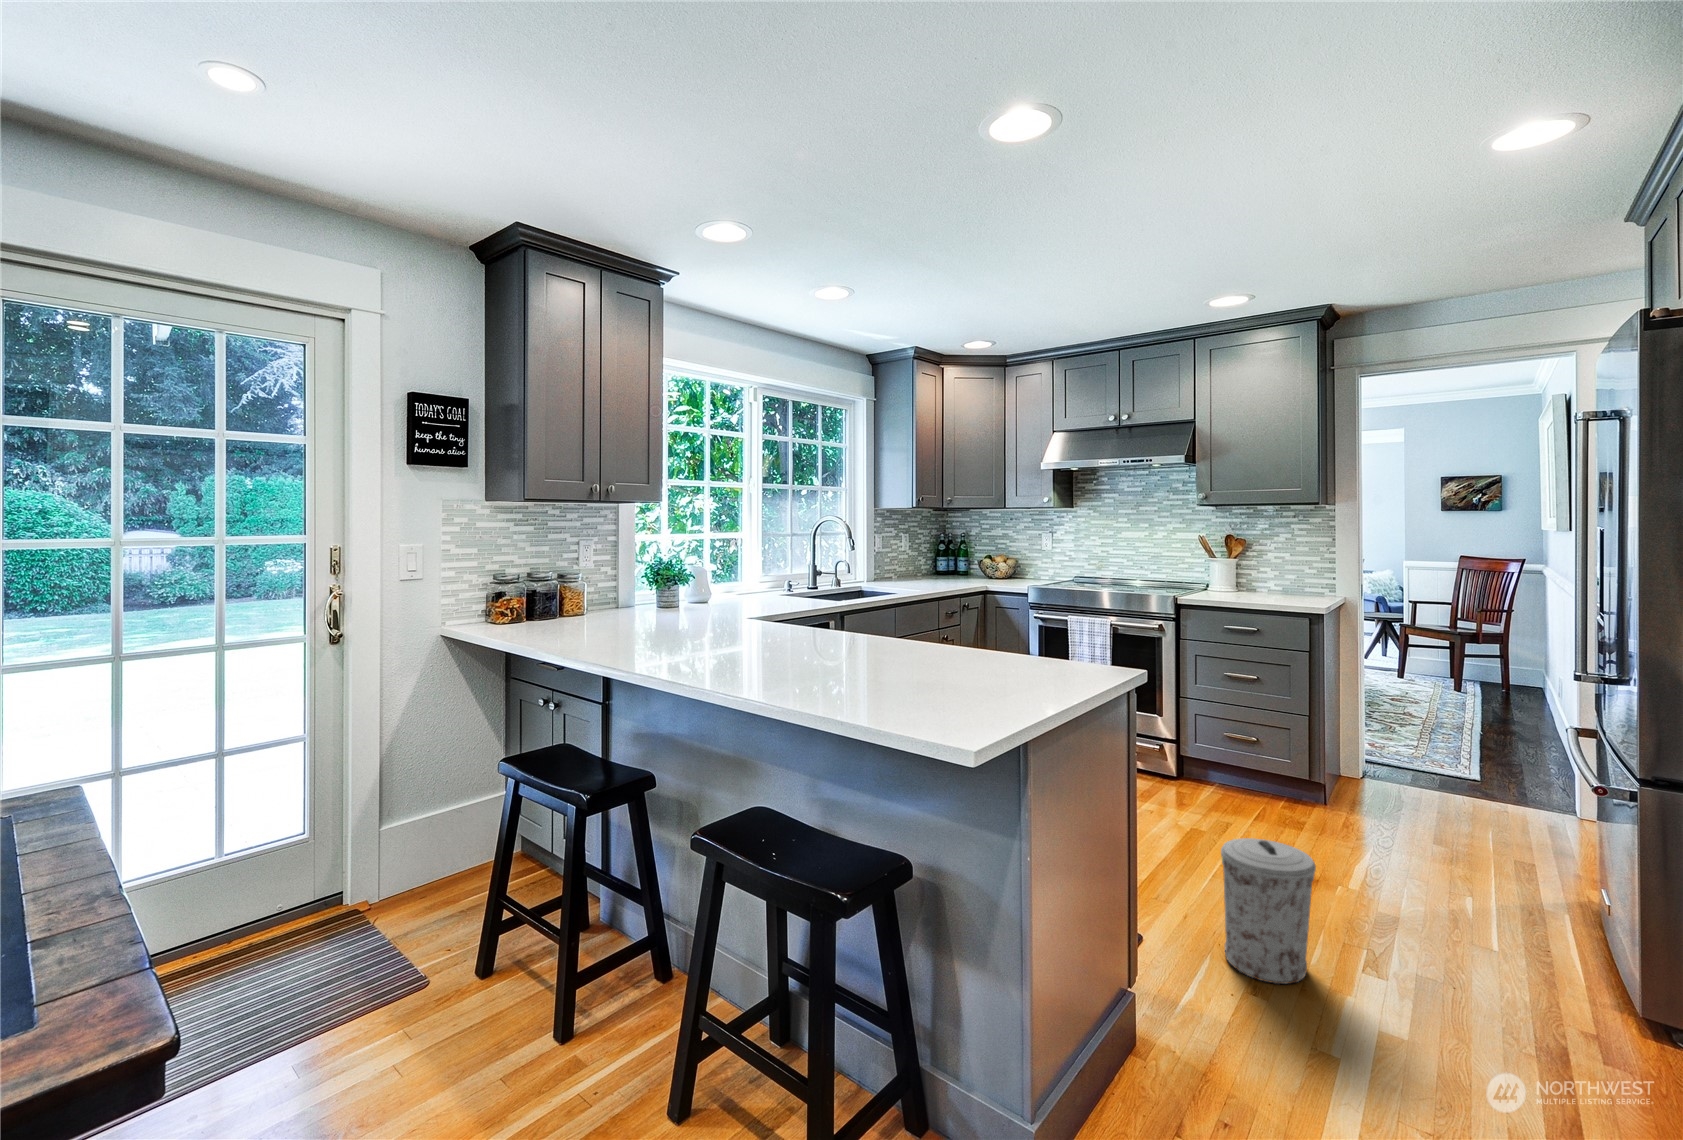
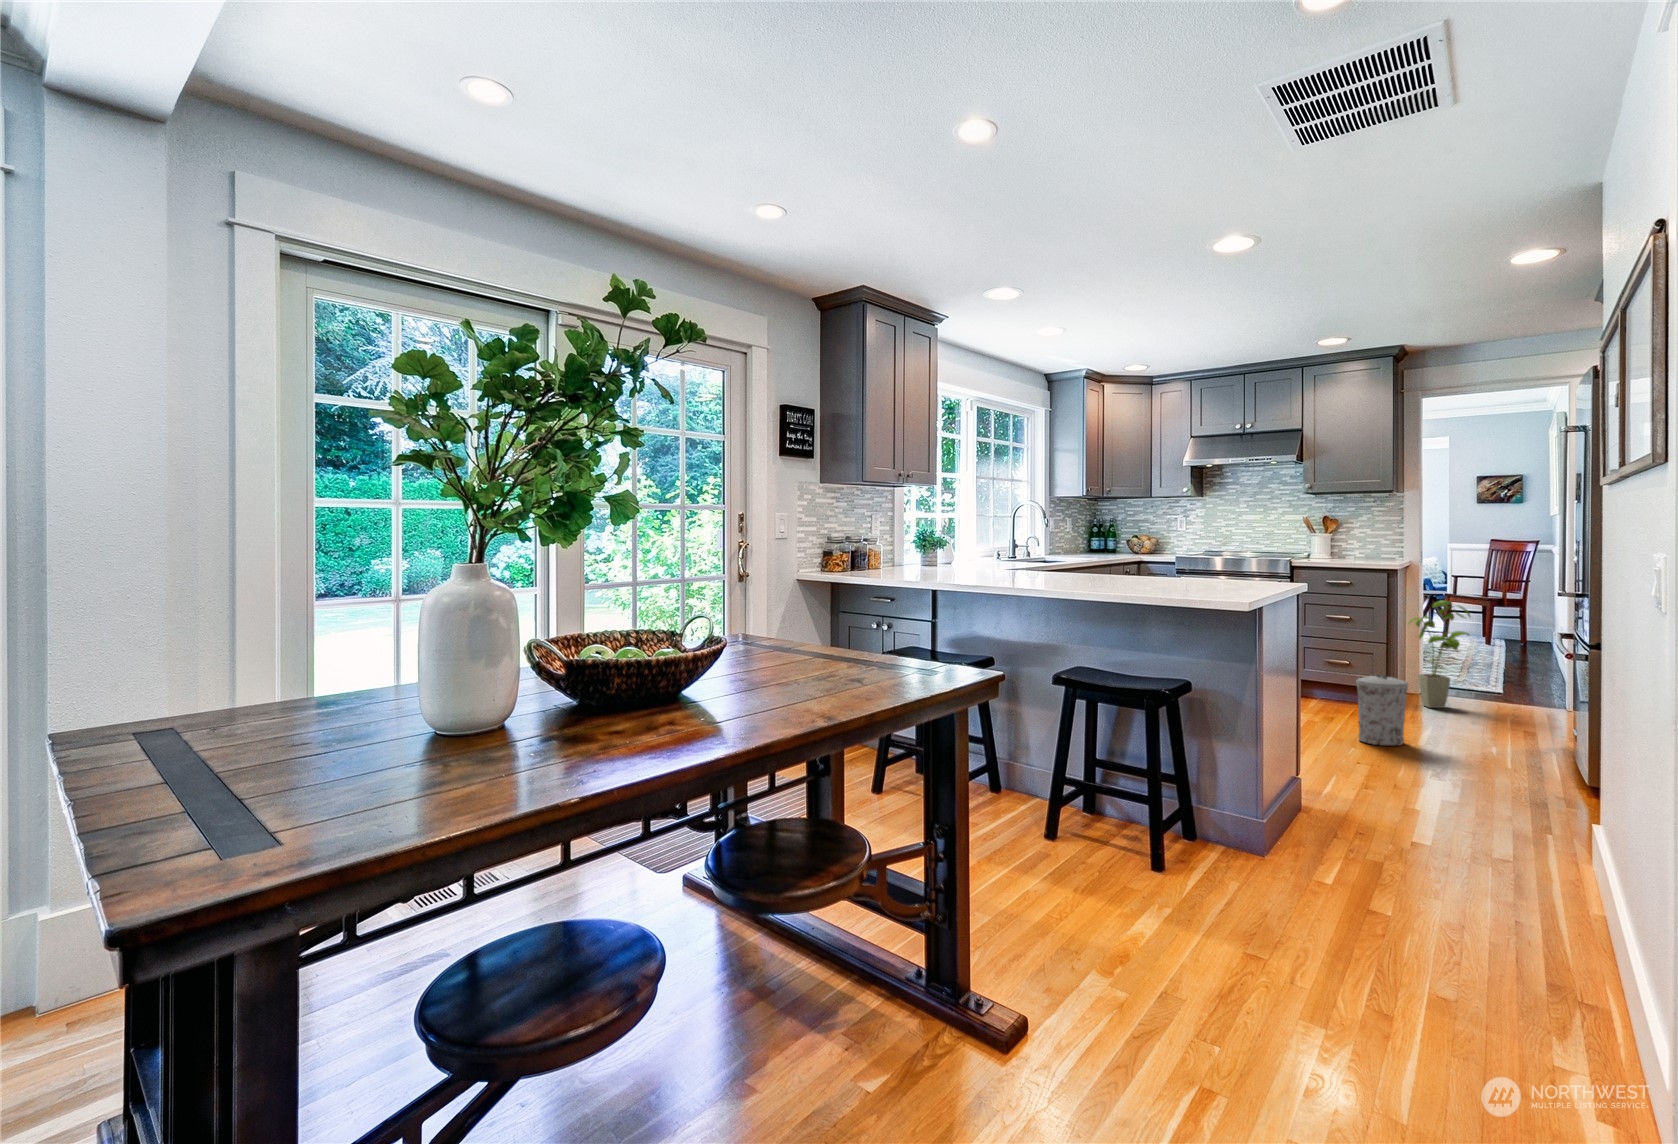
house plant: none [1334,674,1437,844] -> present [1409,600,1470,708]

